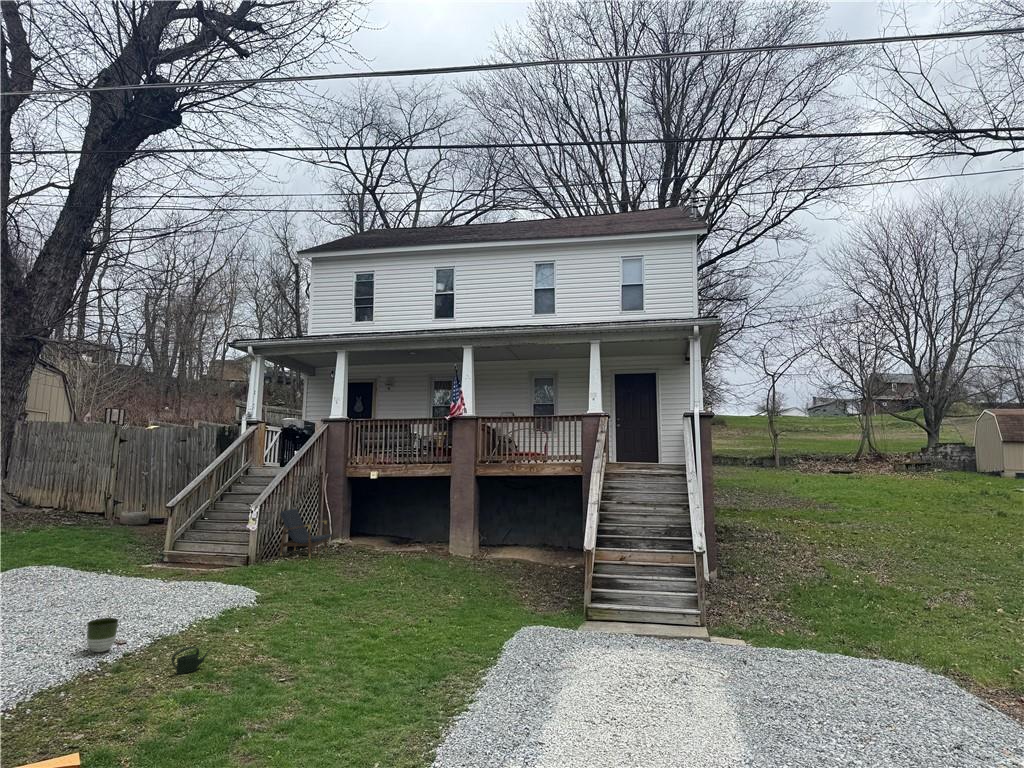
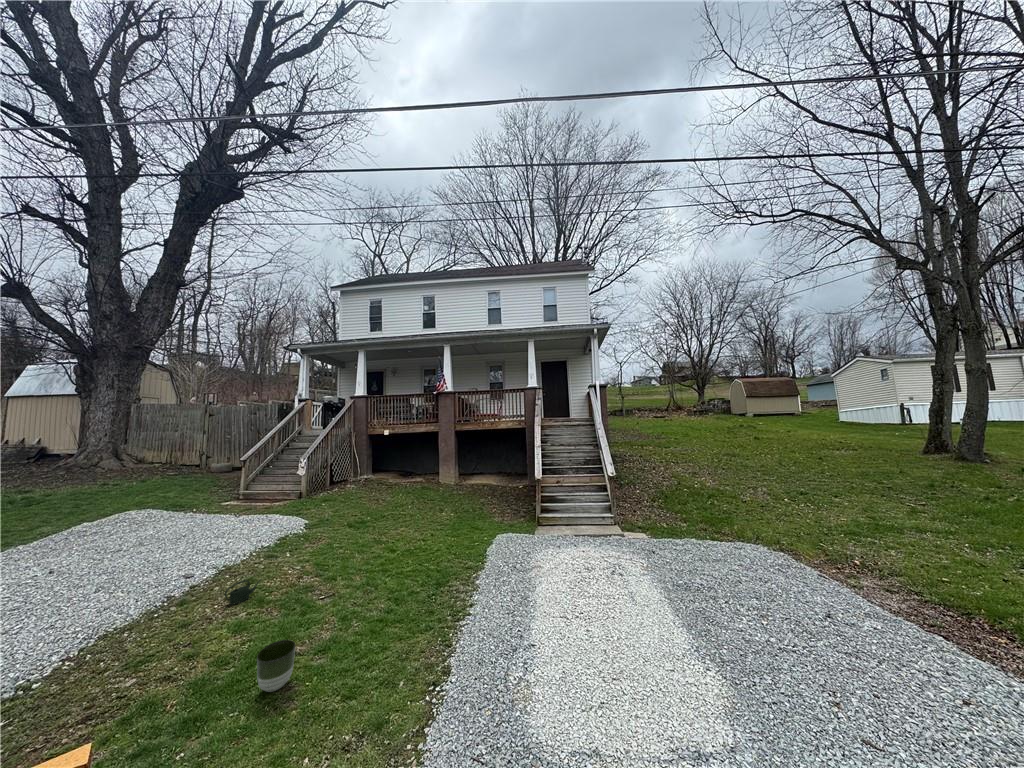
lounge chair: present [280,509,332,559] -> none [325,456,362,489]
planter: present [87,618,118,652] -> present [257,640,295,692]

